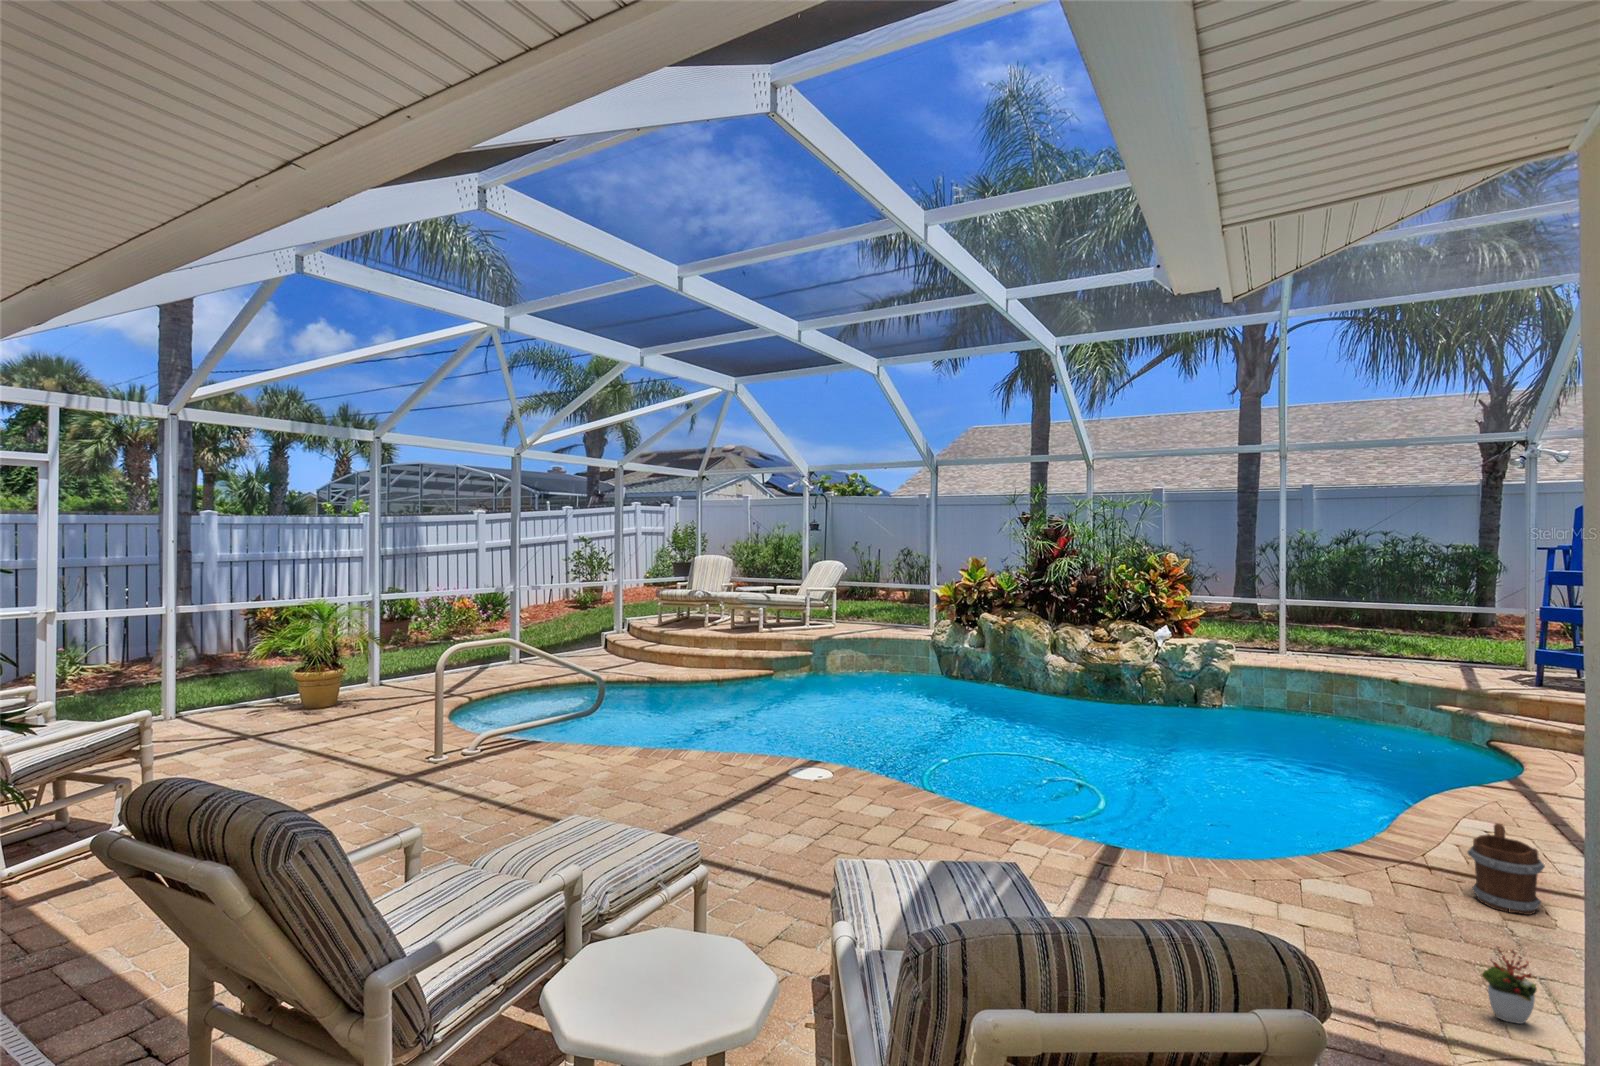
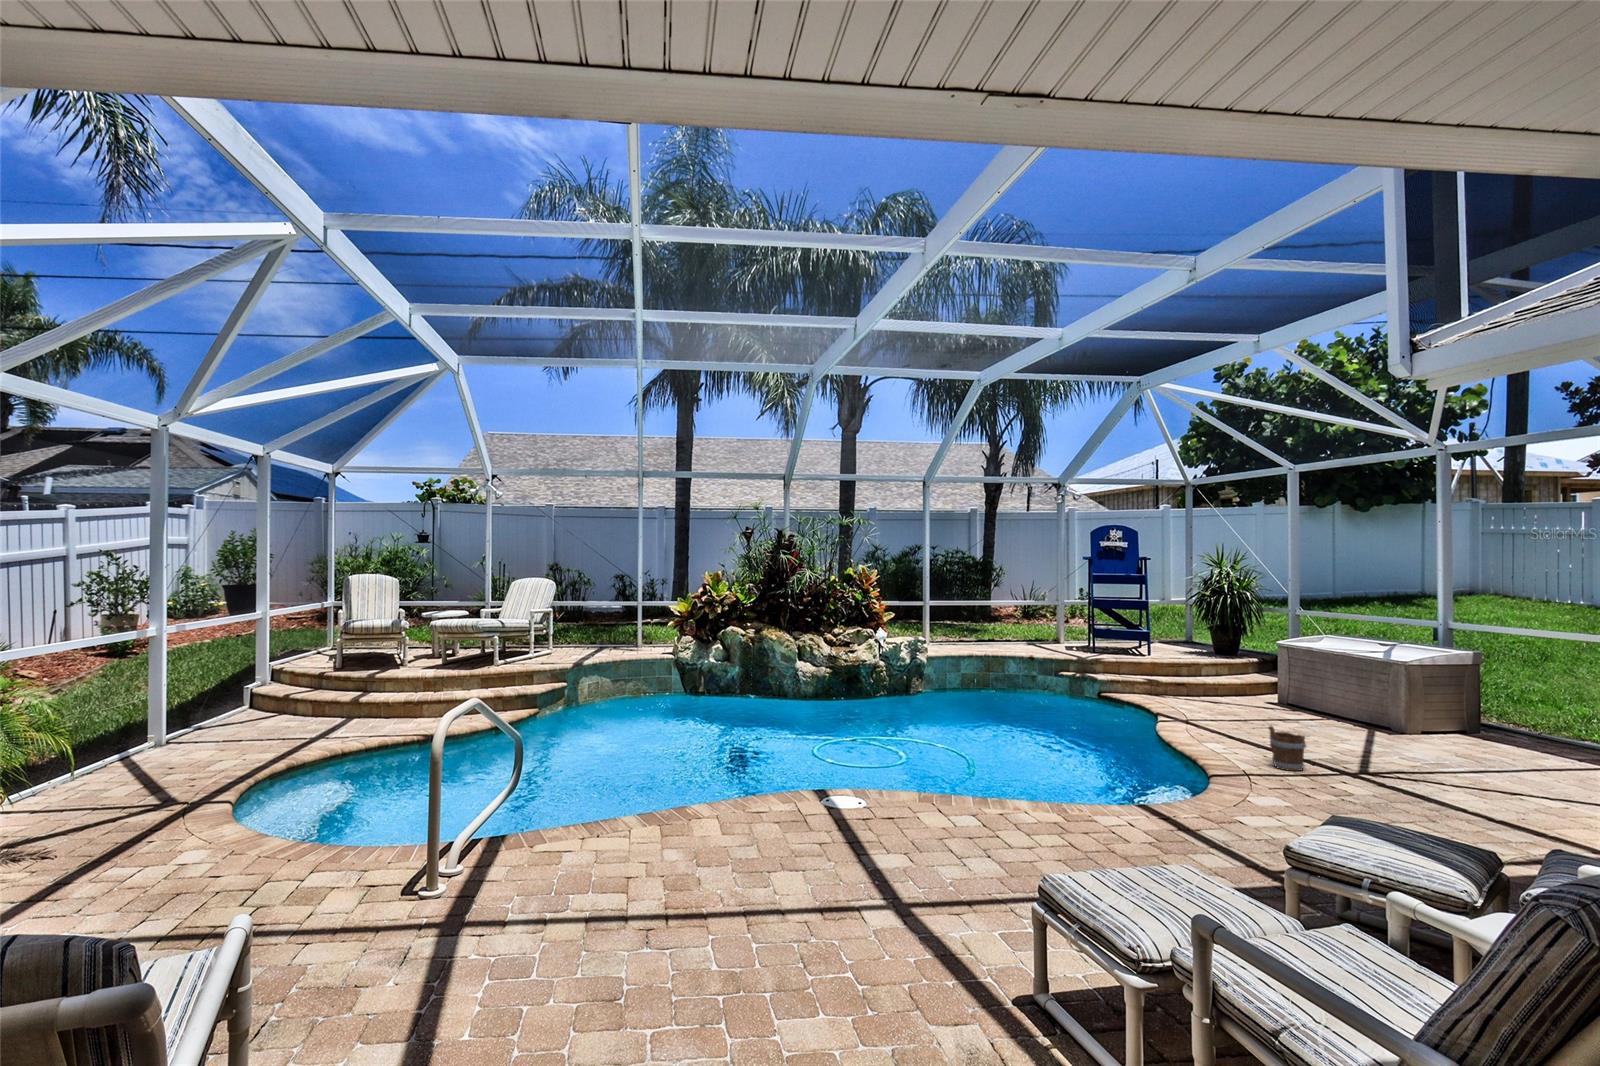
decorative plant: present [1481,947,1537,1024] -> none [1378,776,1399,812]

